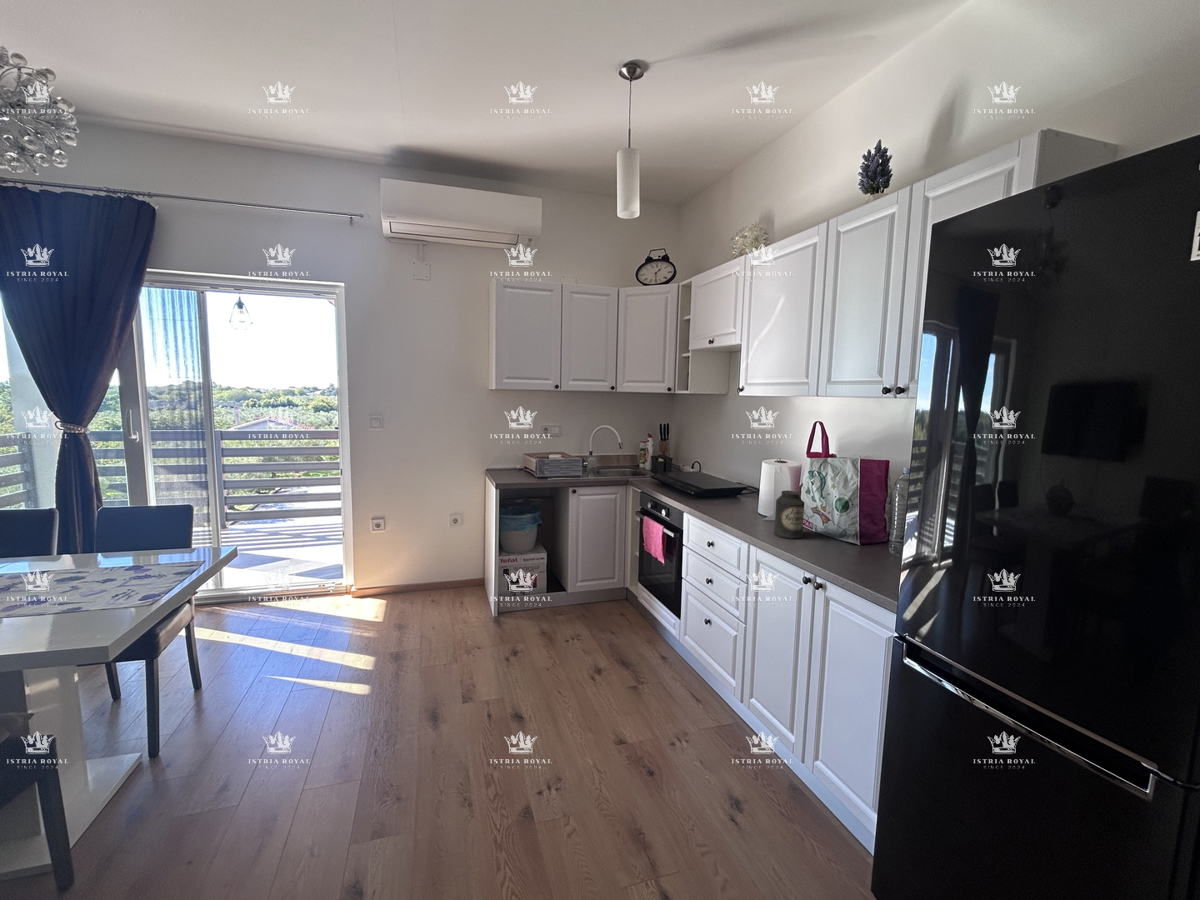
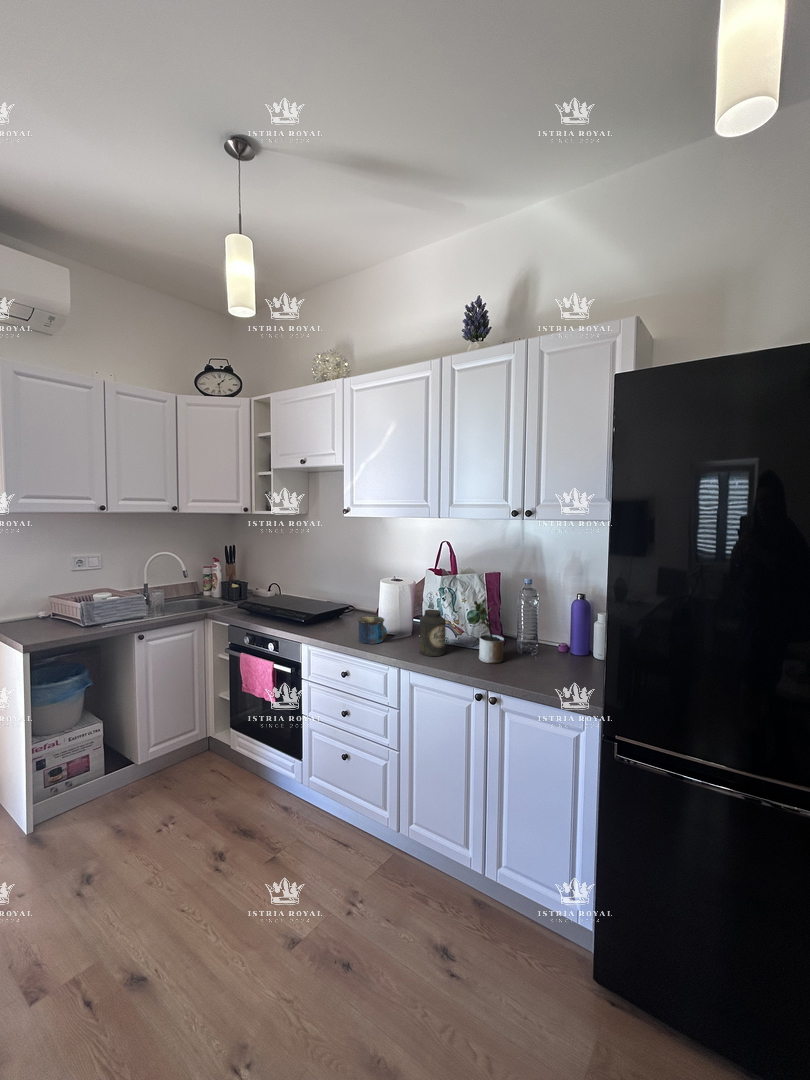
potted plant: none [816,484,863,555] -> present [468,599,504,663]
mug: none [726,493,754,520] -> present [358,616,387,644]

